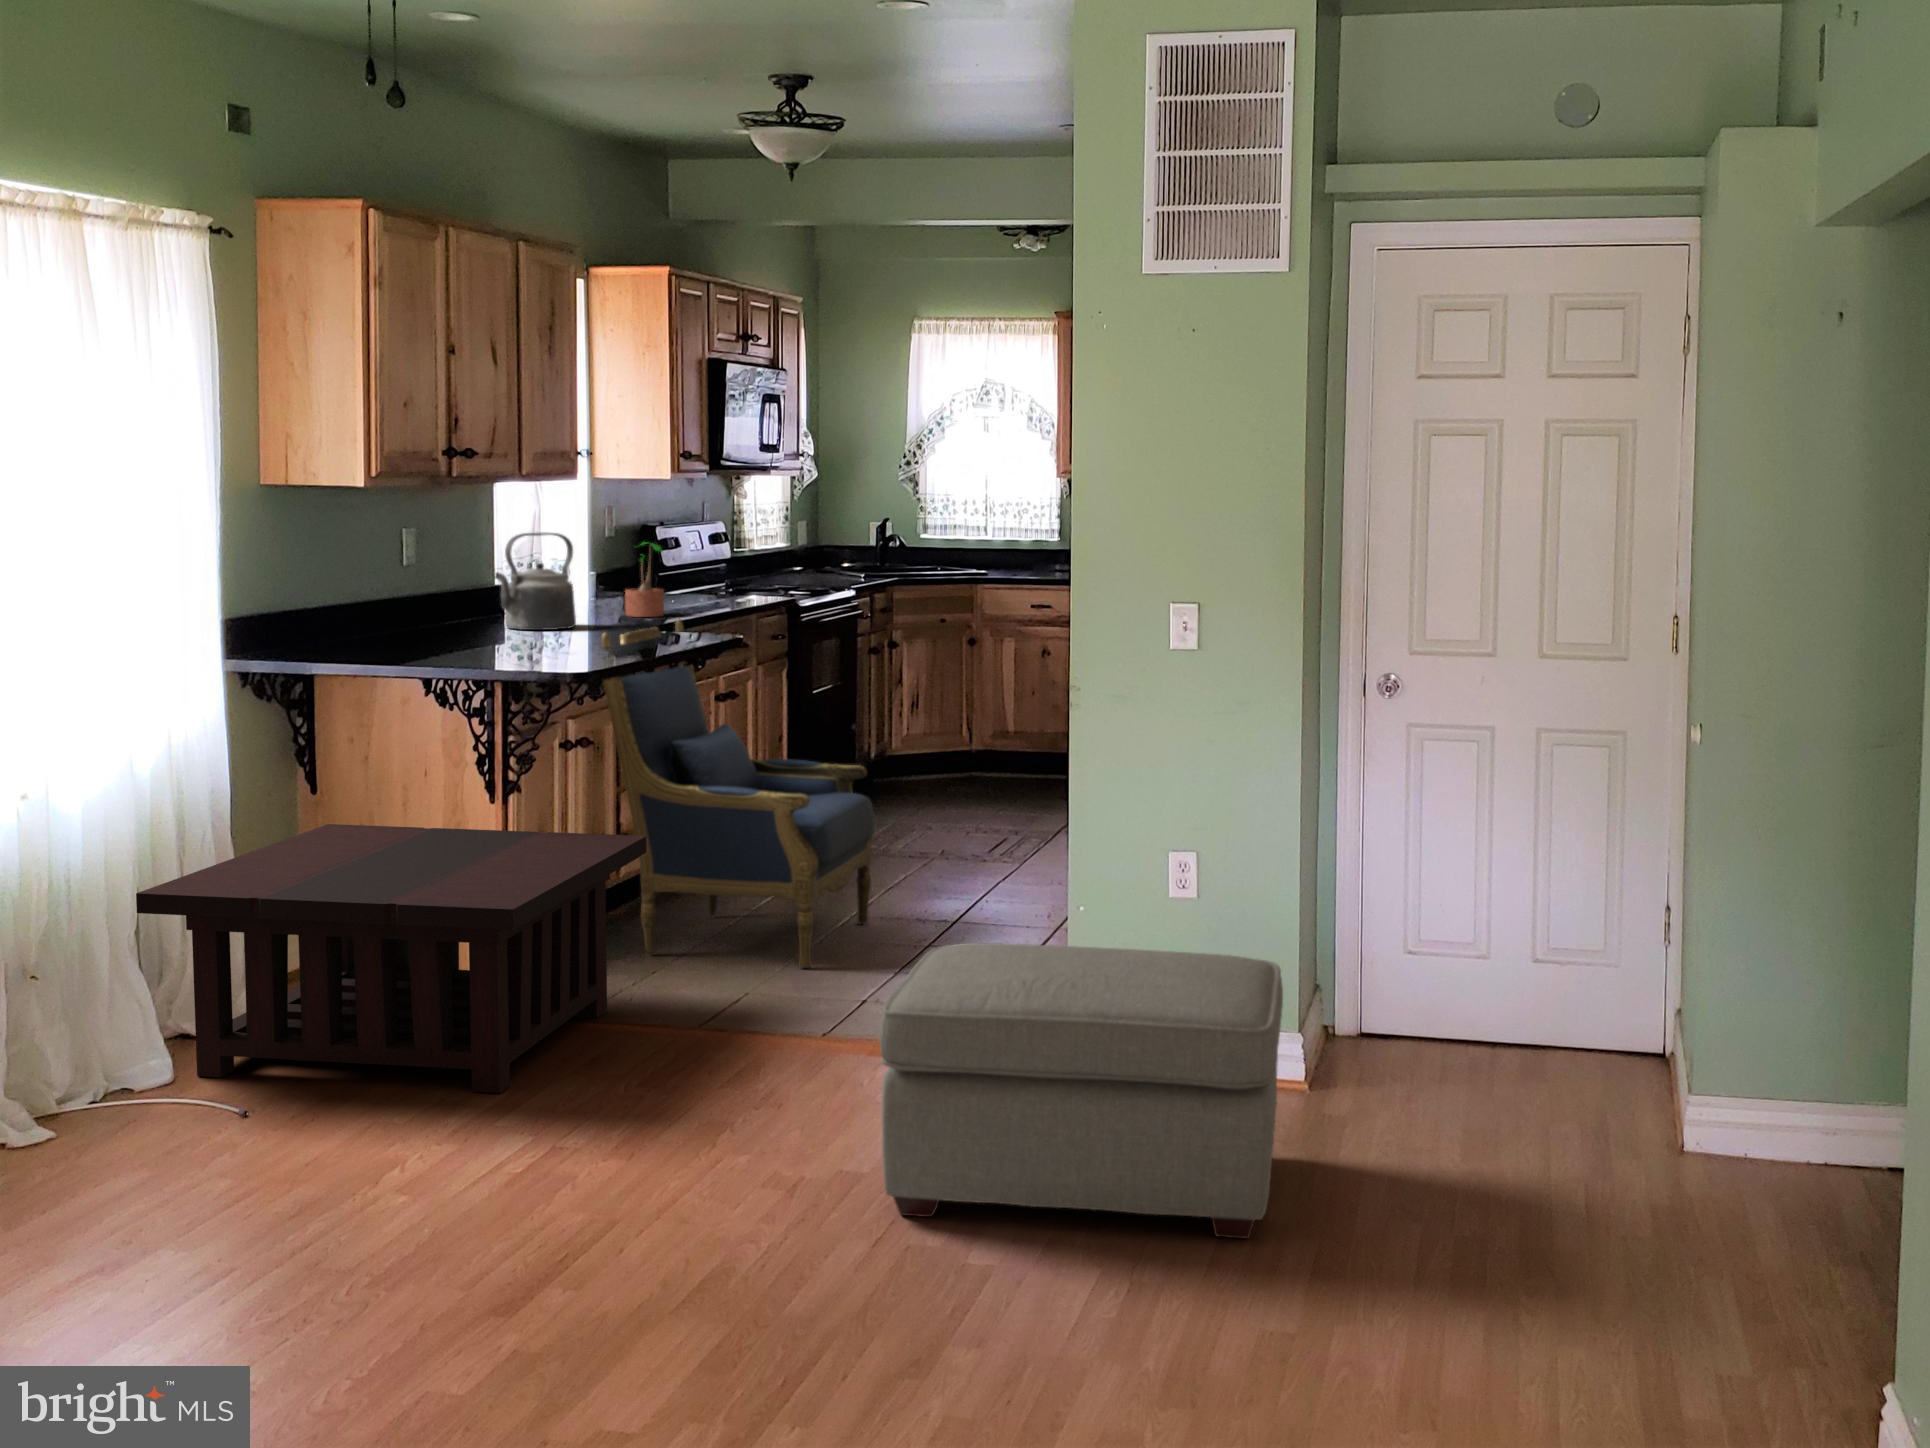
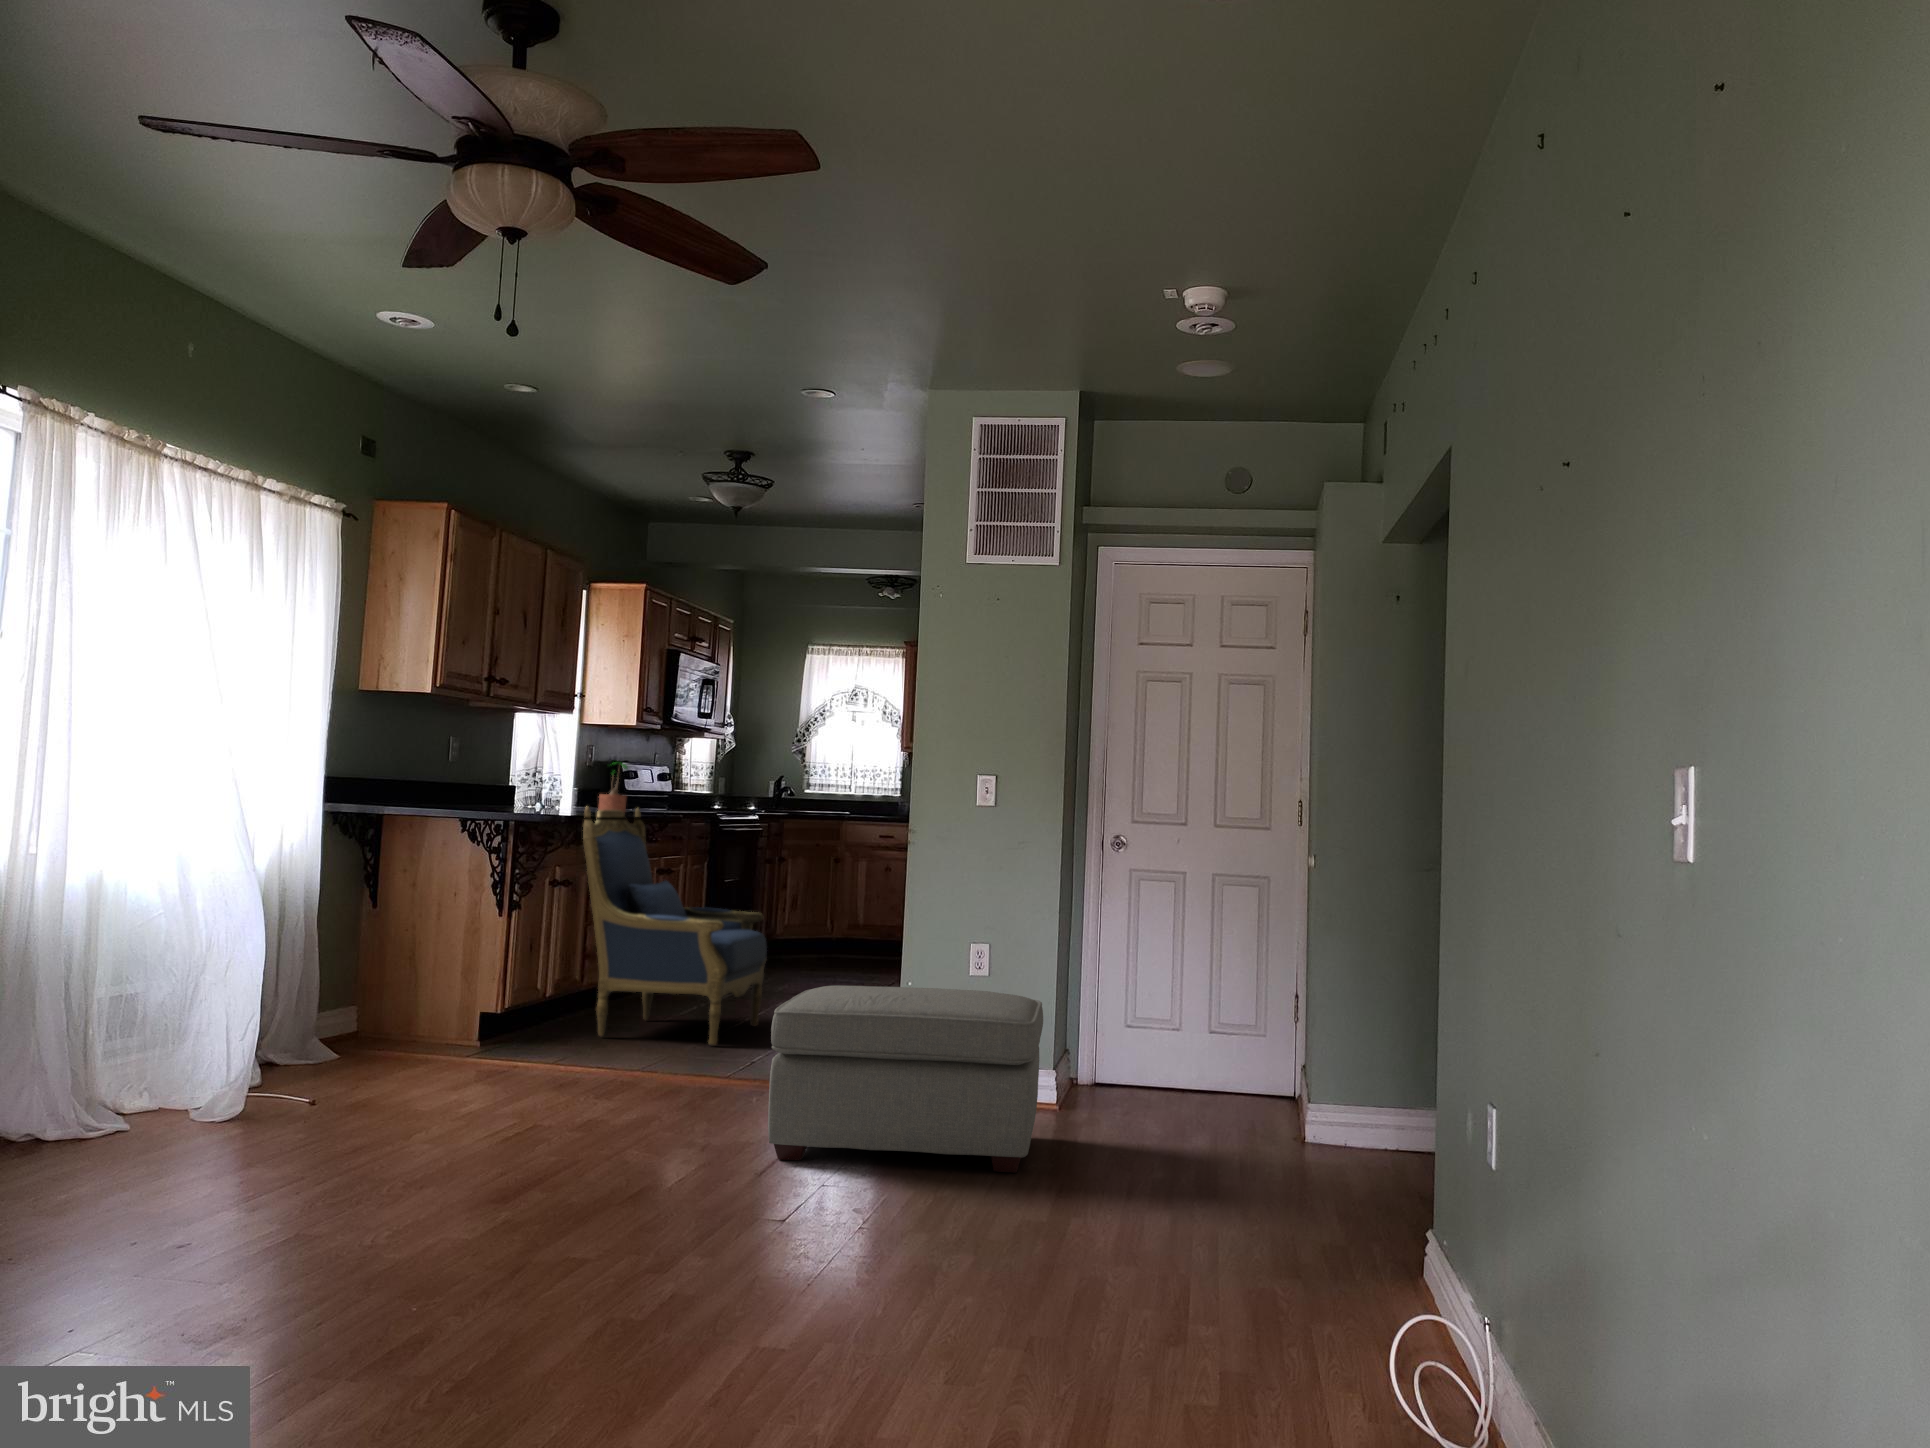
kettle: present [495,533,576,630] -> none [510,745,567,812]
coffee table: present [136,824,647,1093] -> none [241,928,608,1100]

